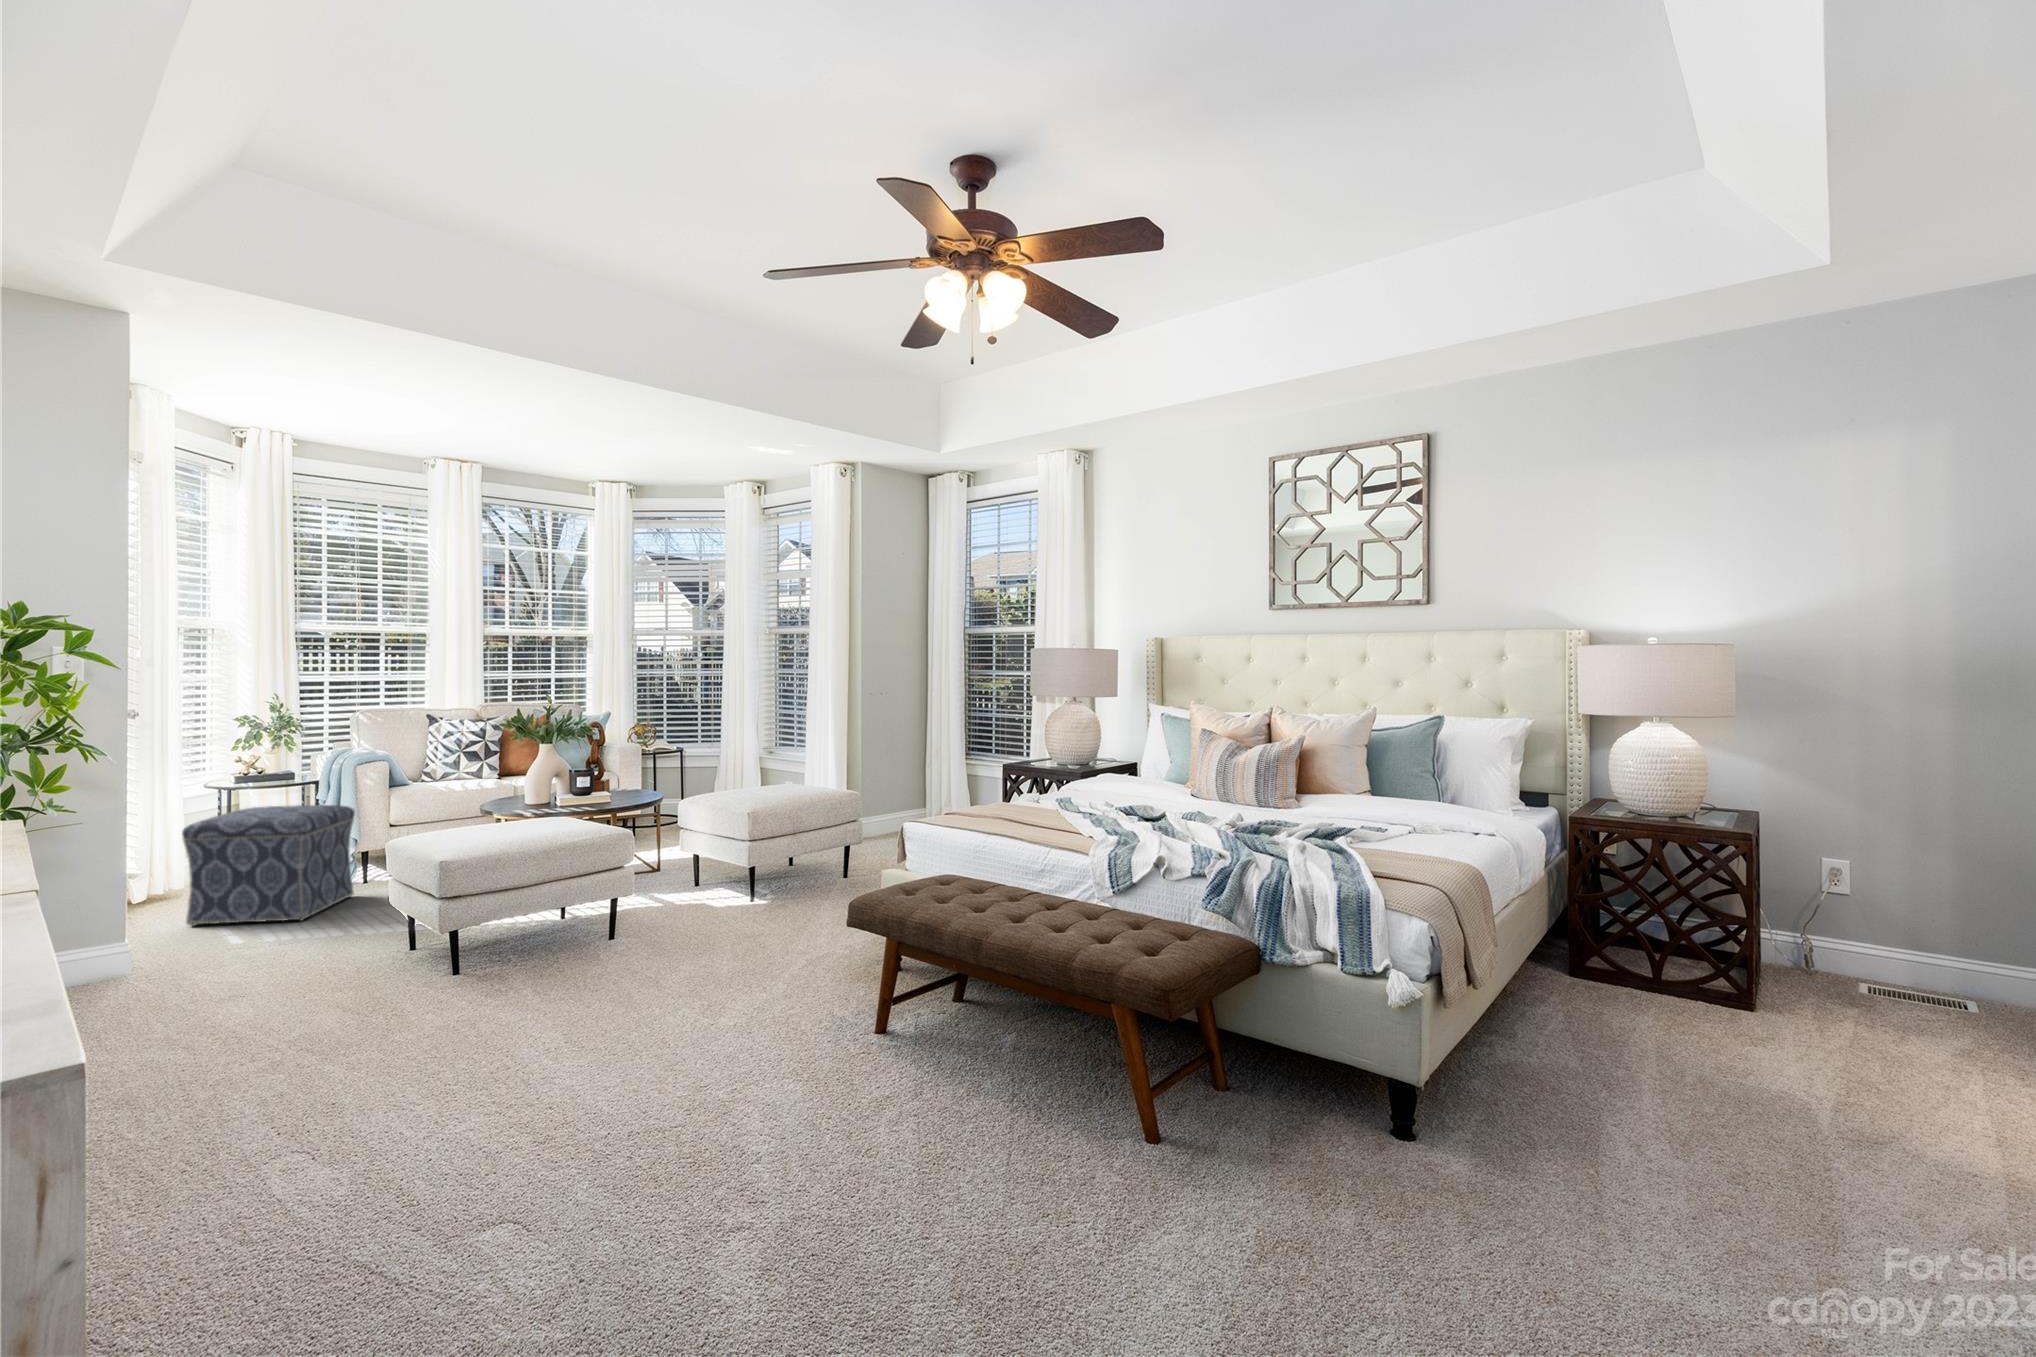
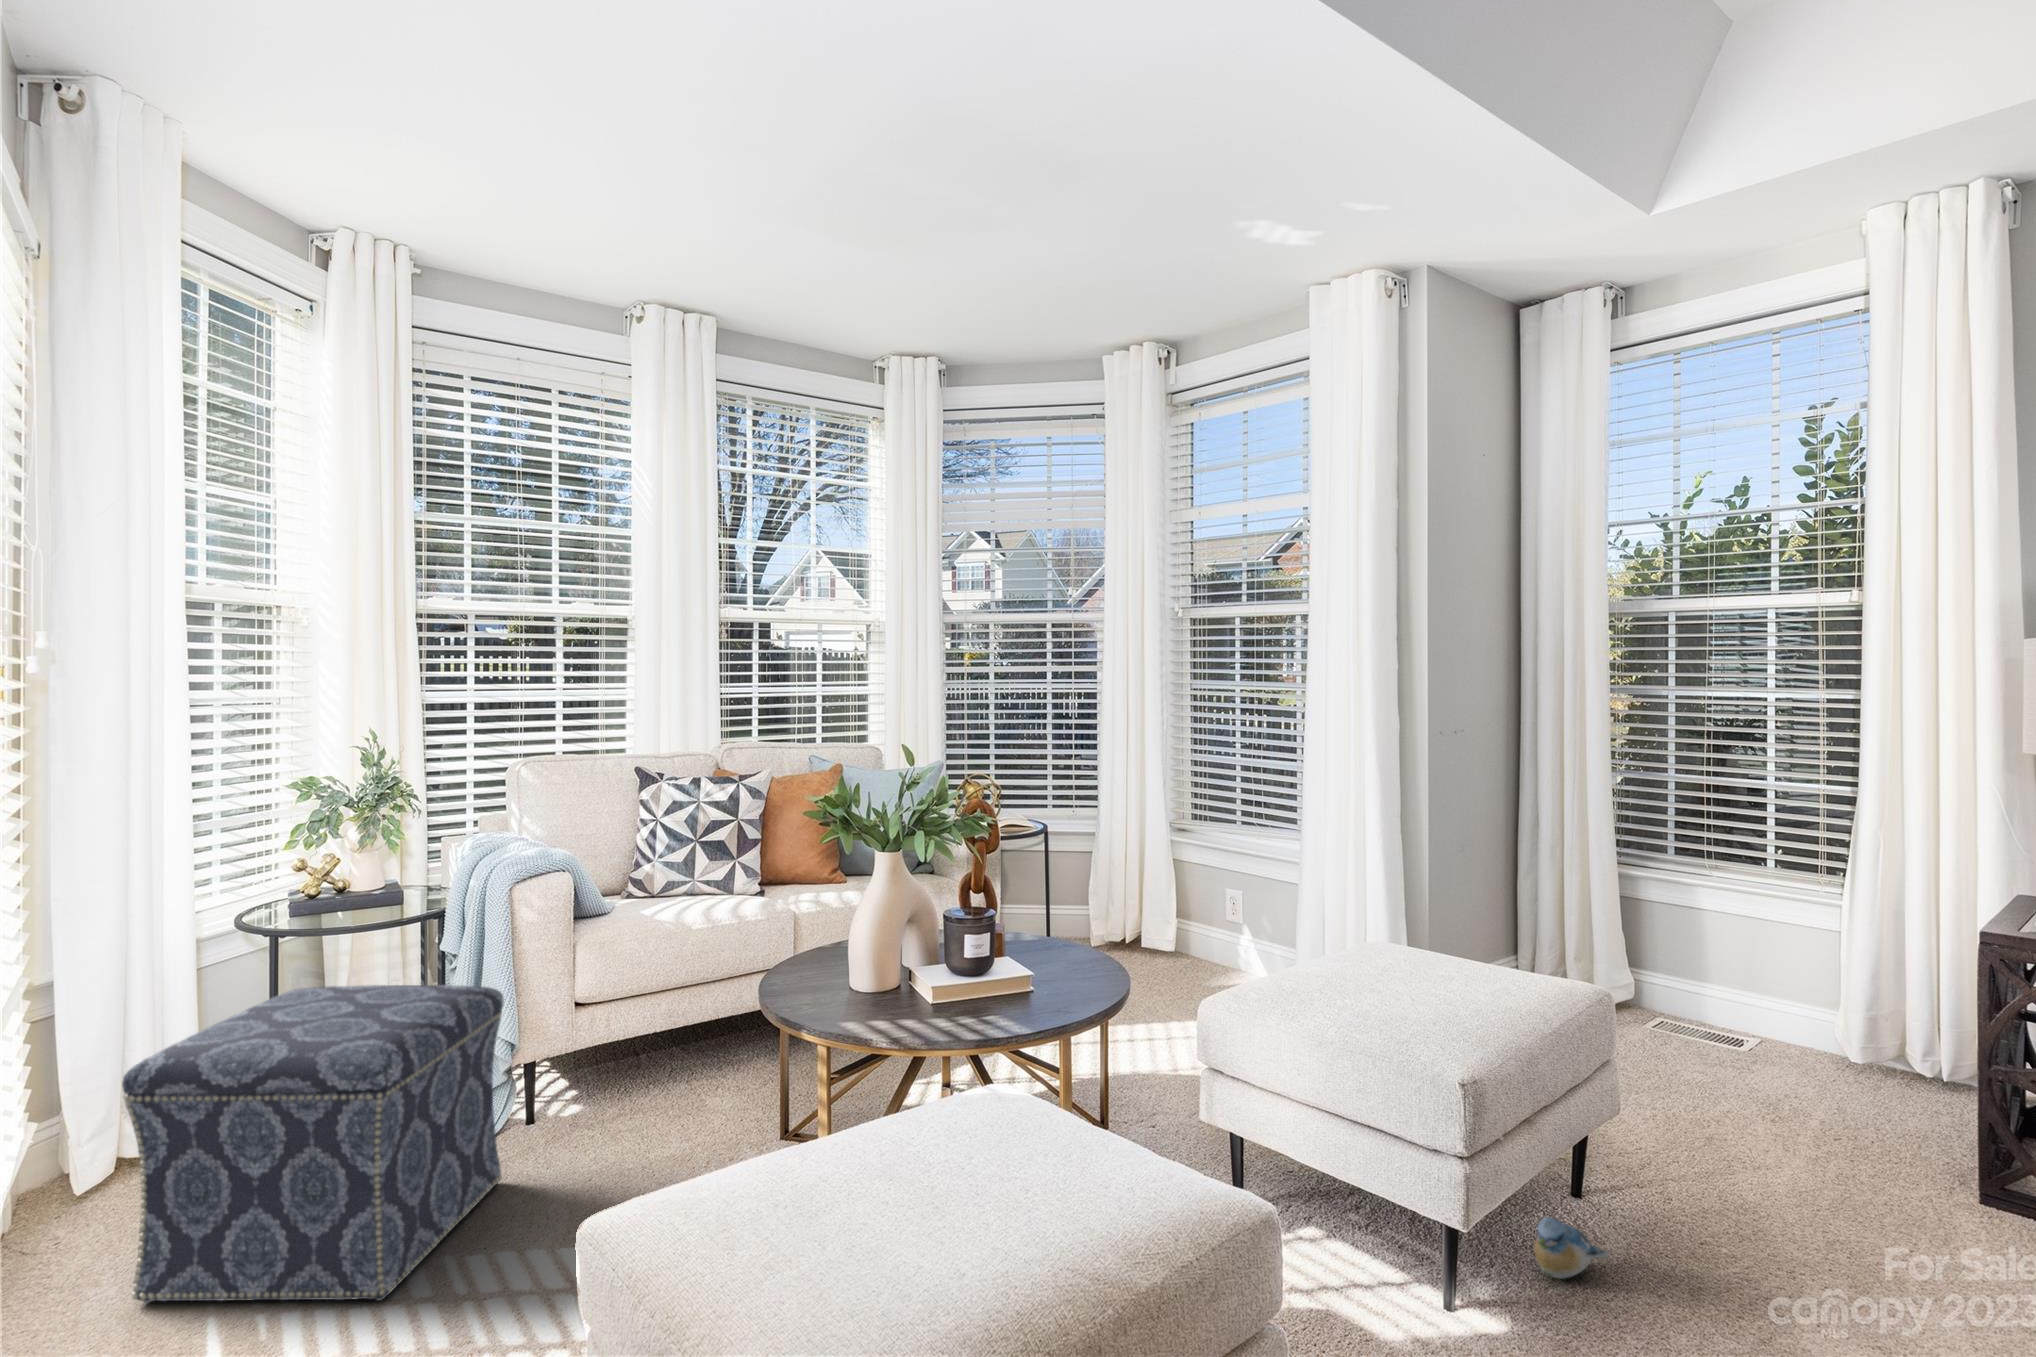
plush toy: none [794,873,826,896] -> present [1534,1217,1610,1279]

